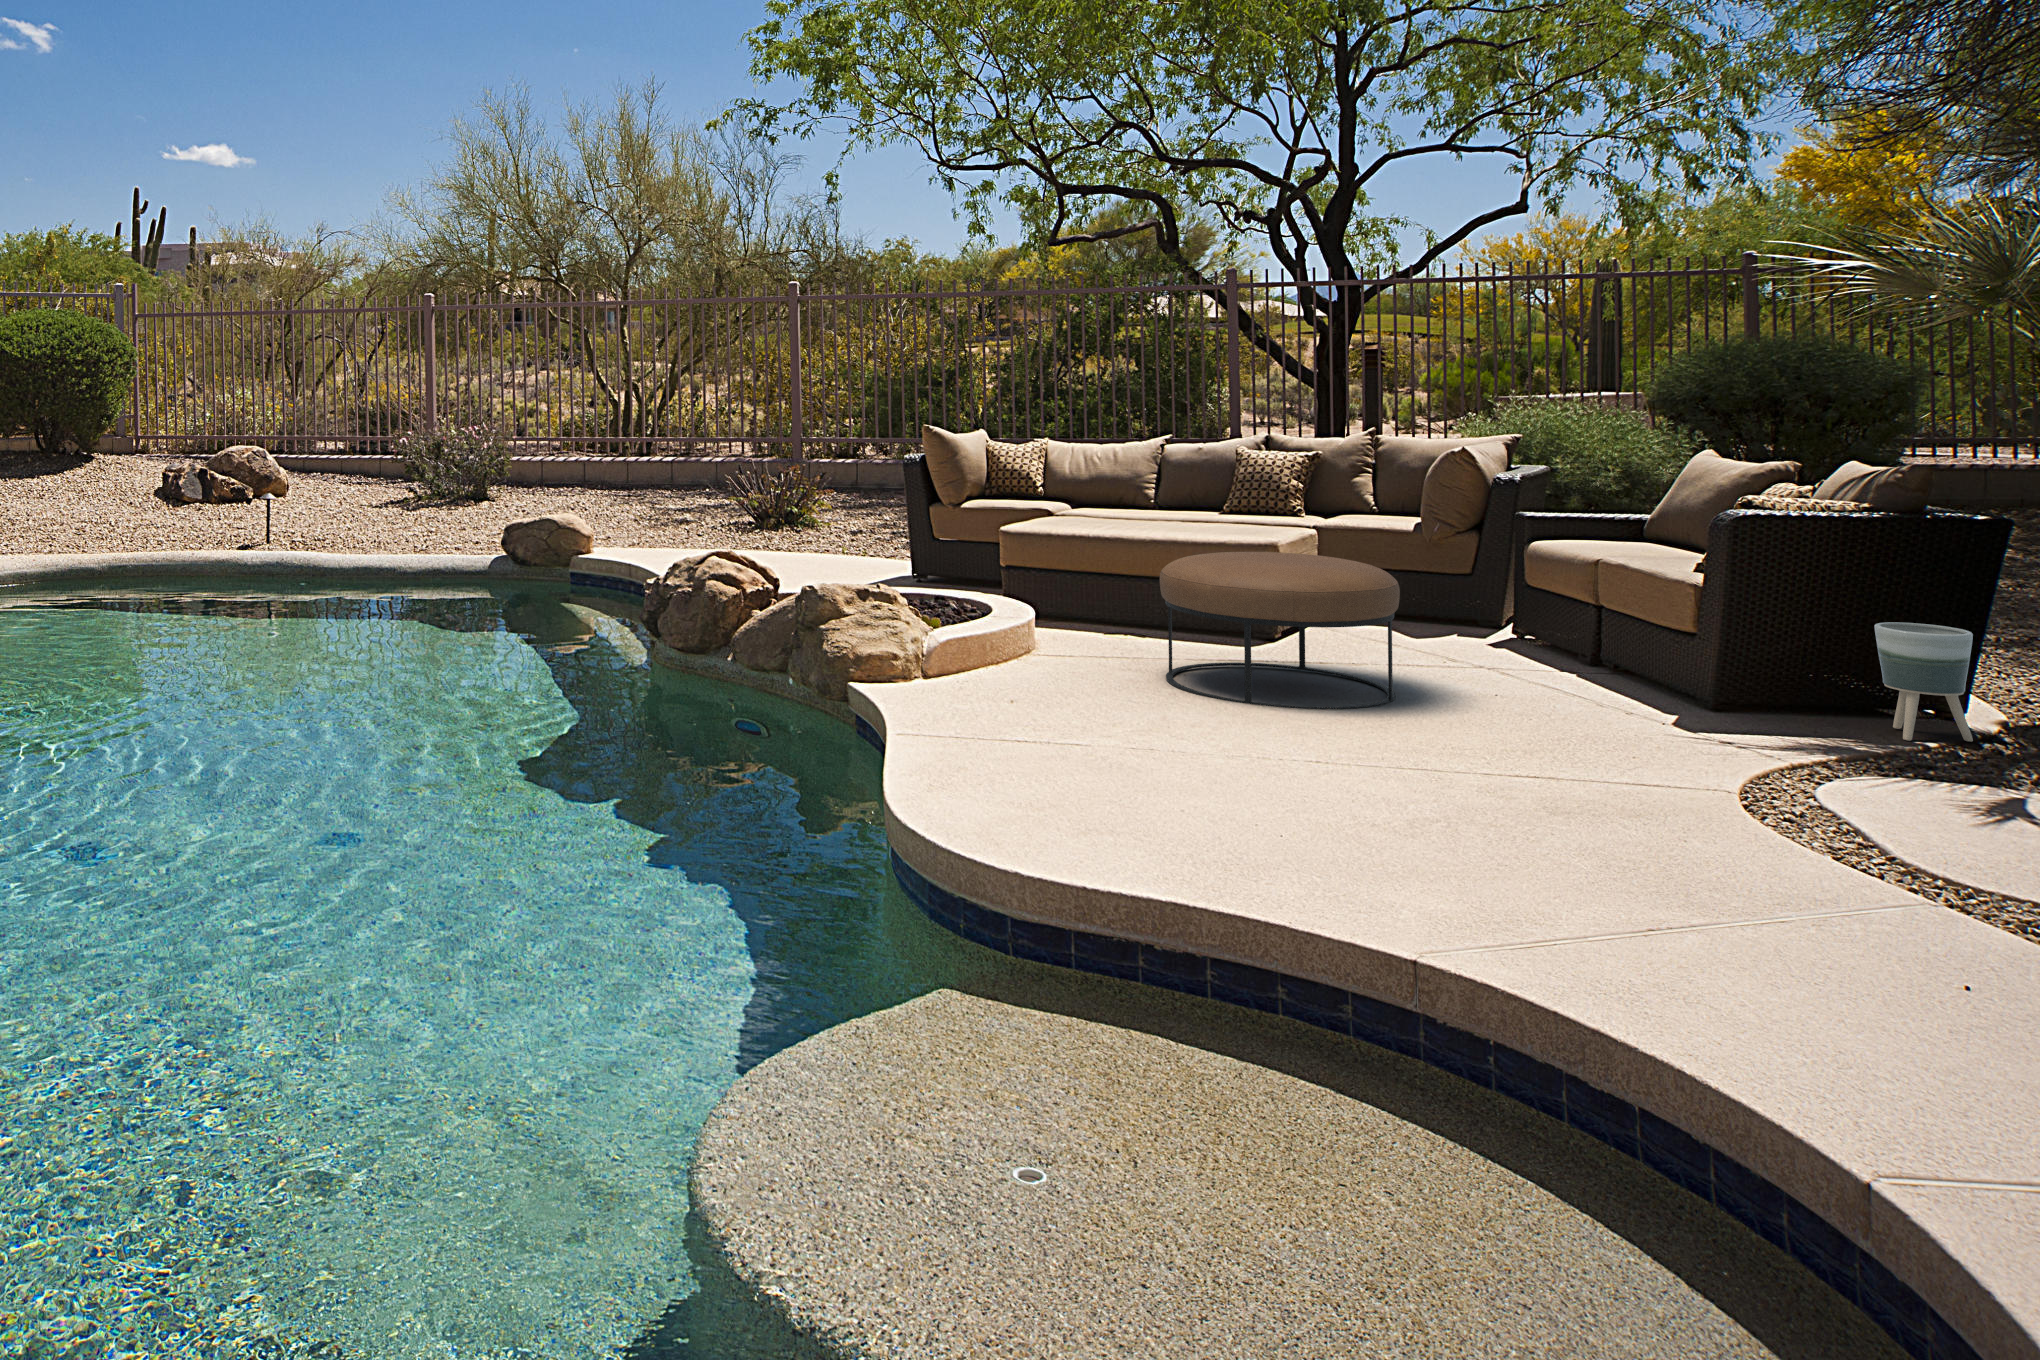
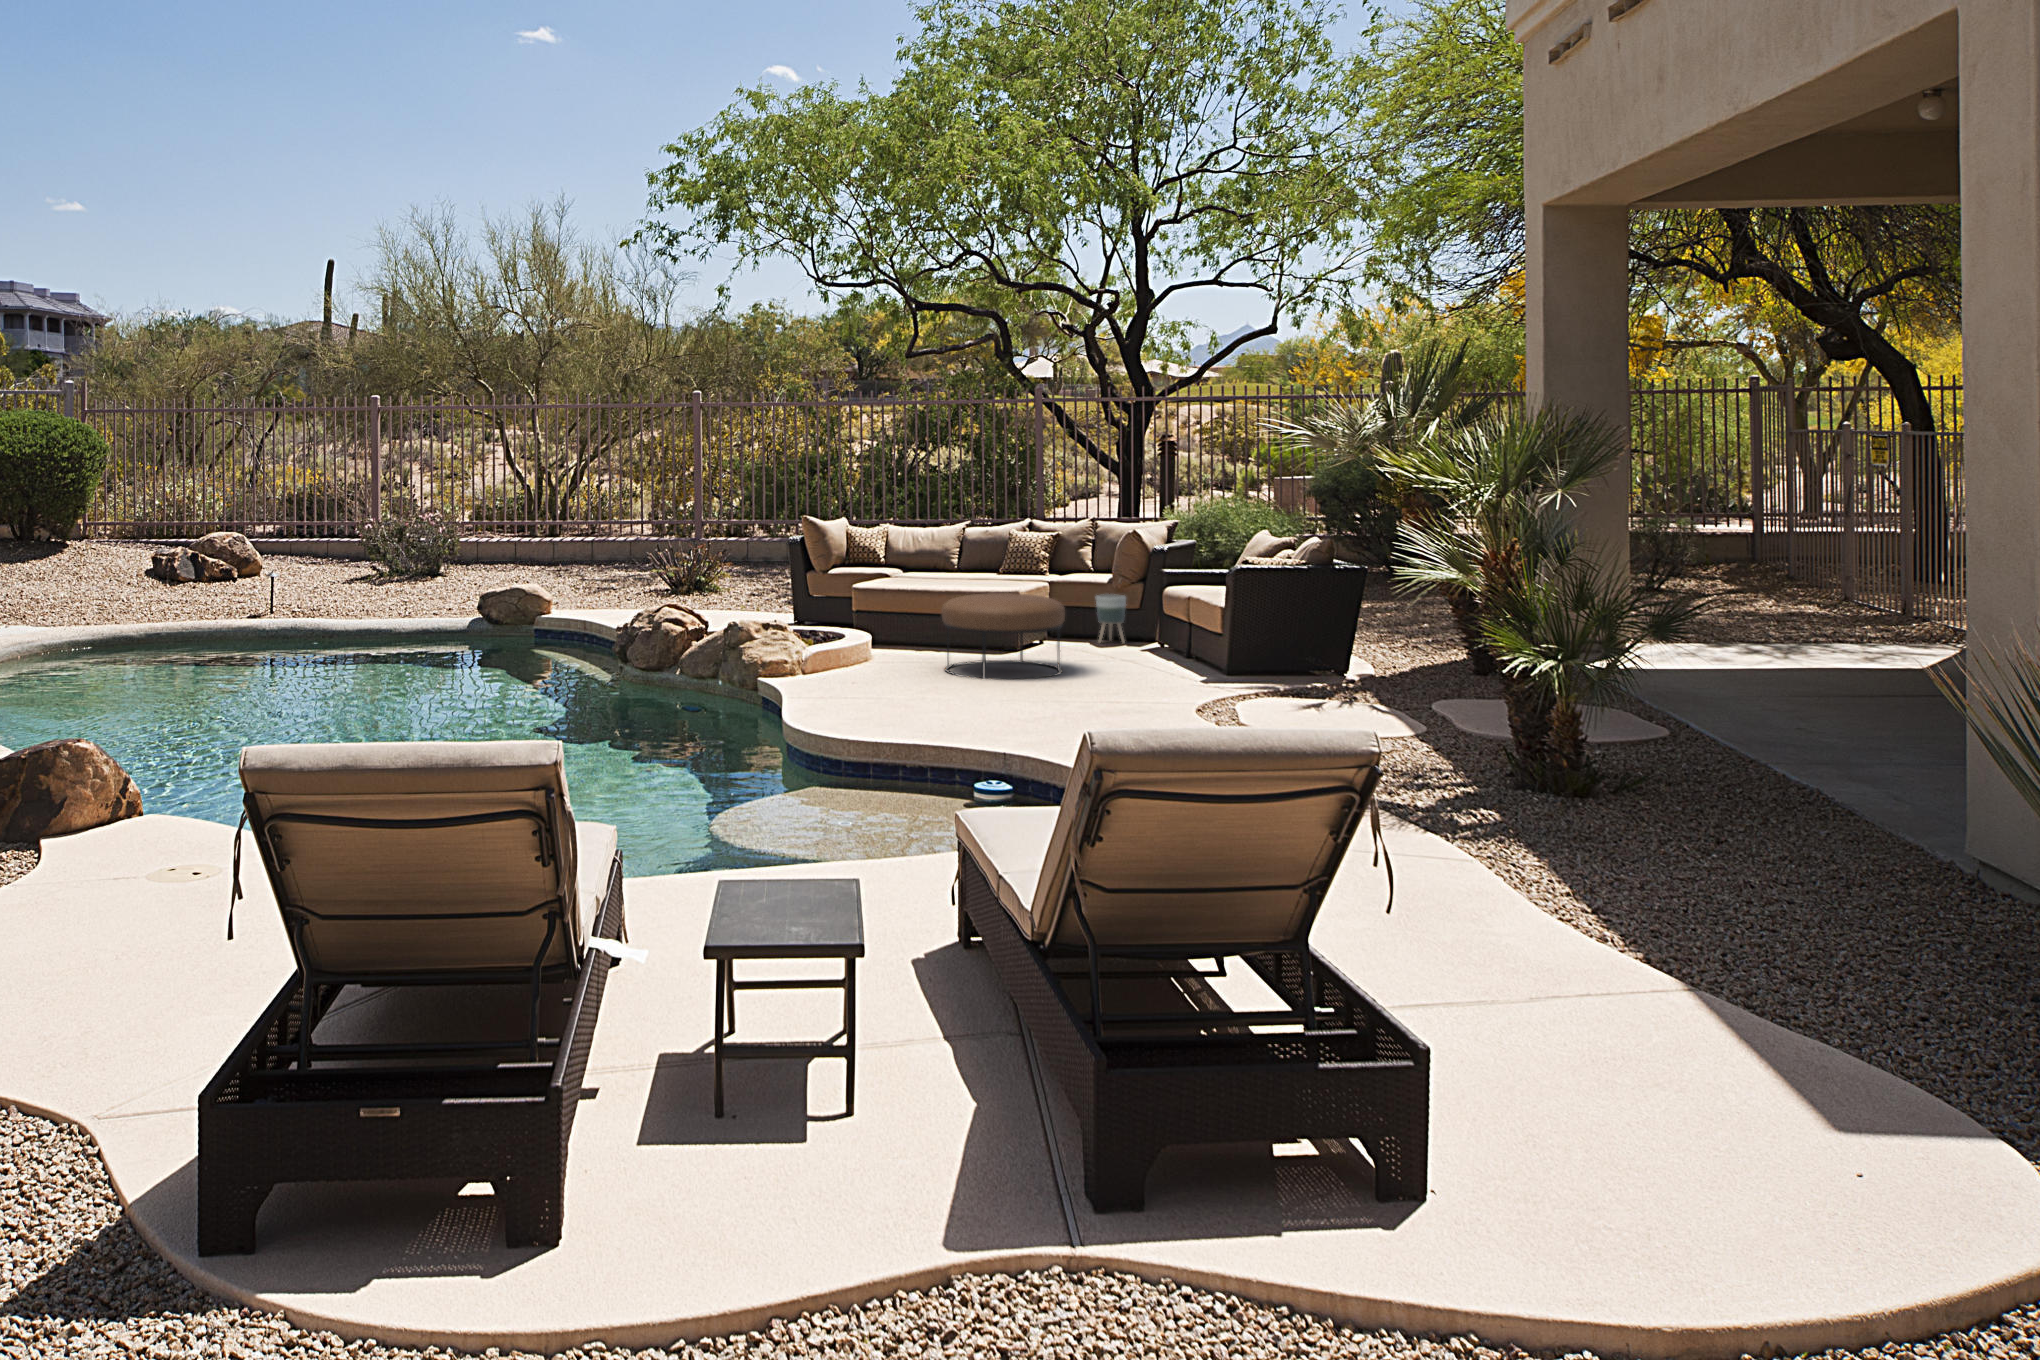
planter: present [1874,622,1973,742] -> present [1096,594,1126,643]

